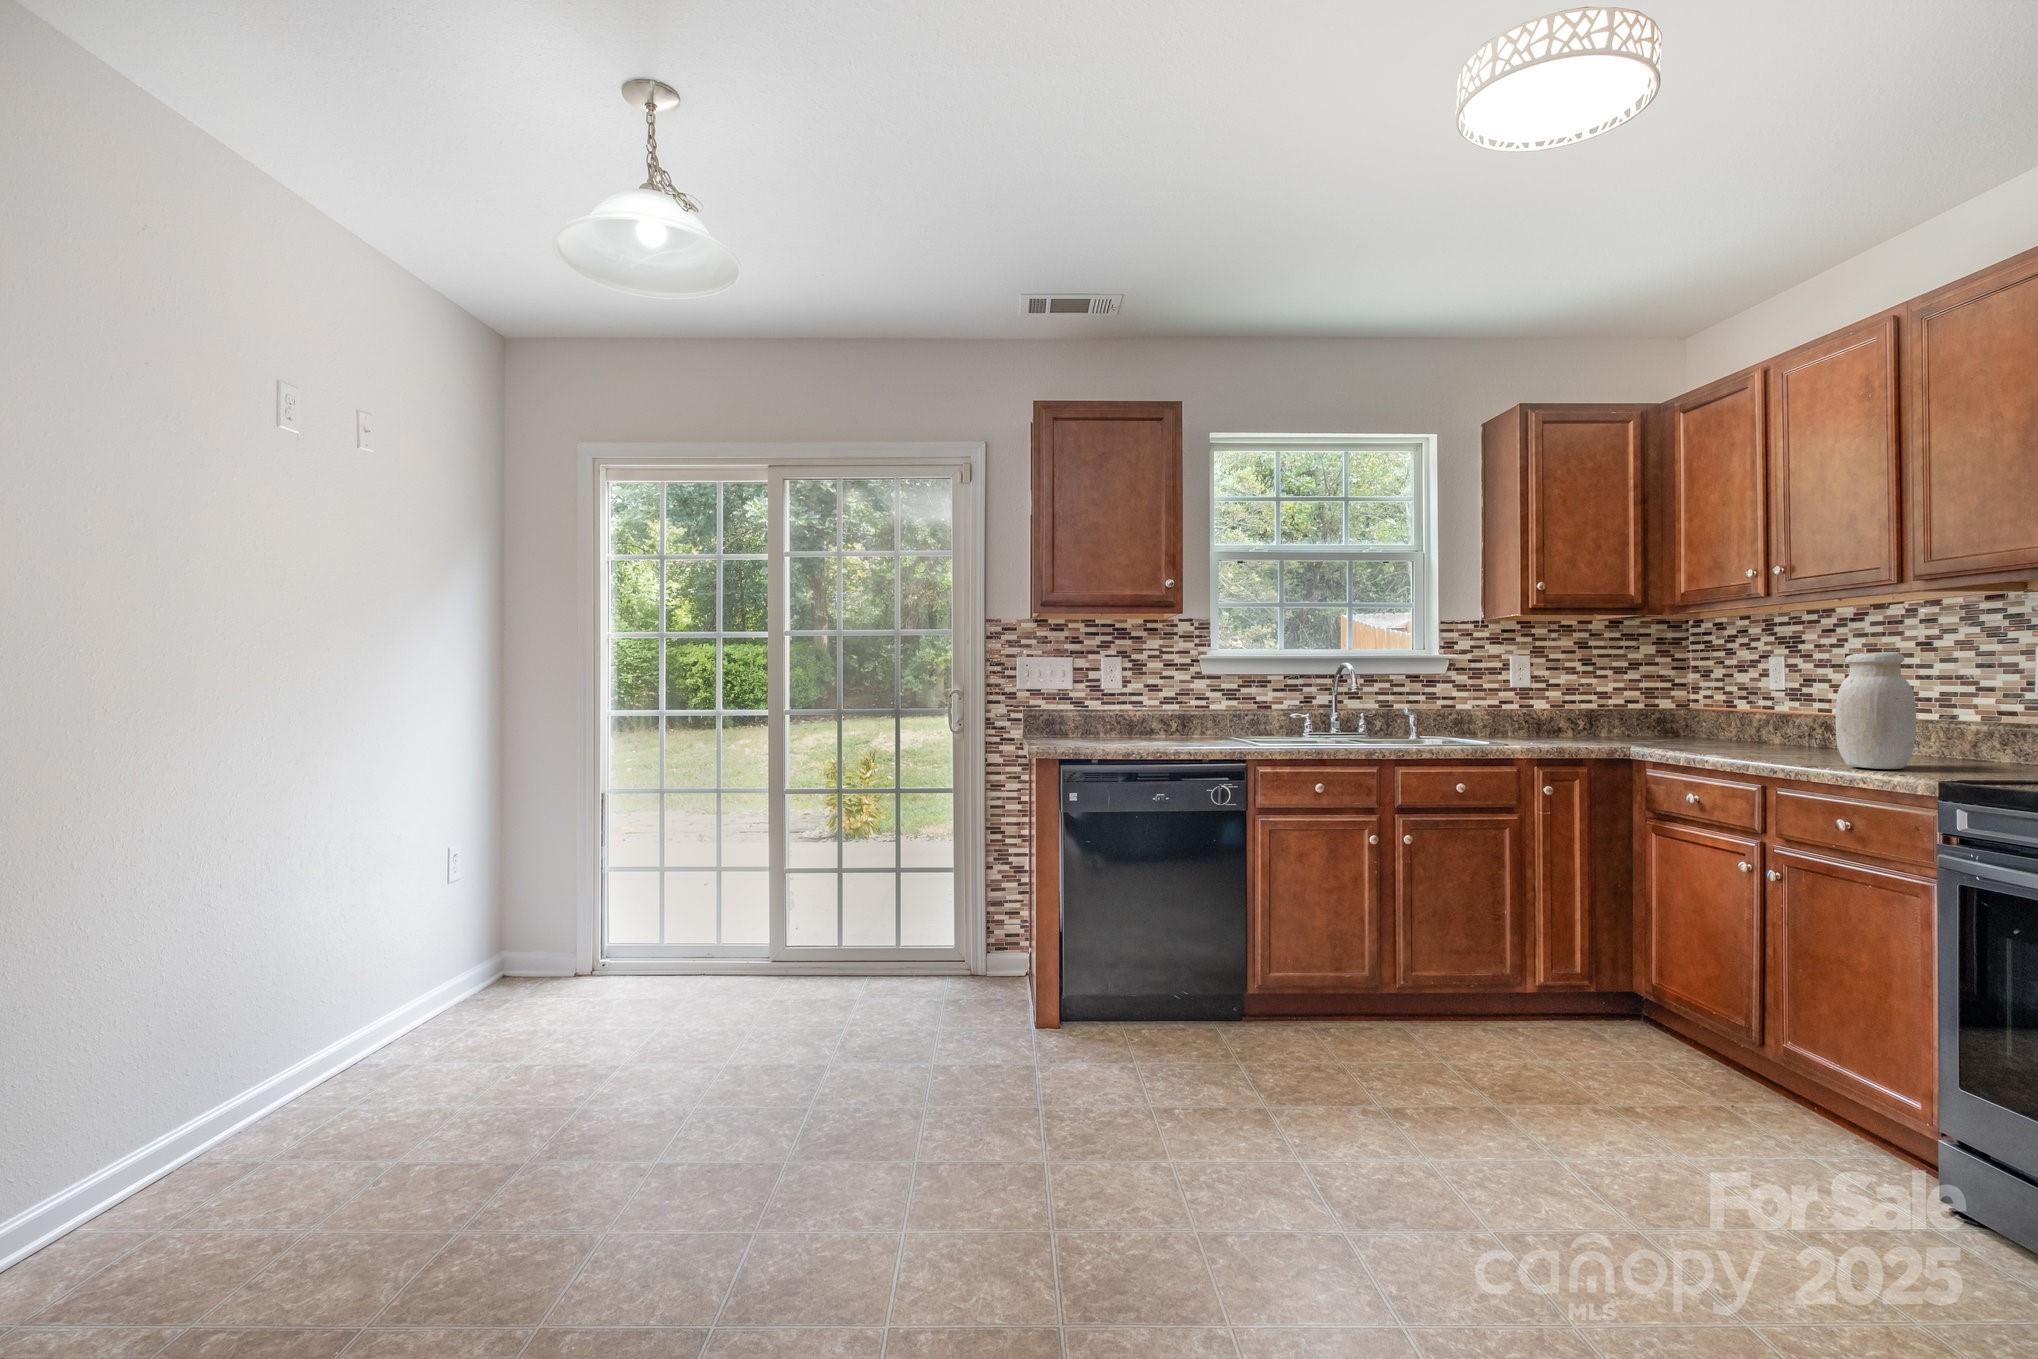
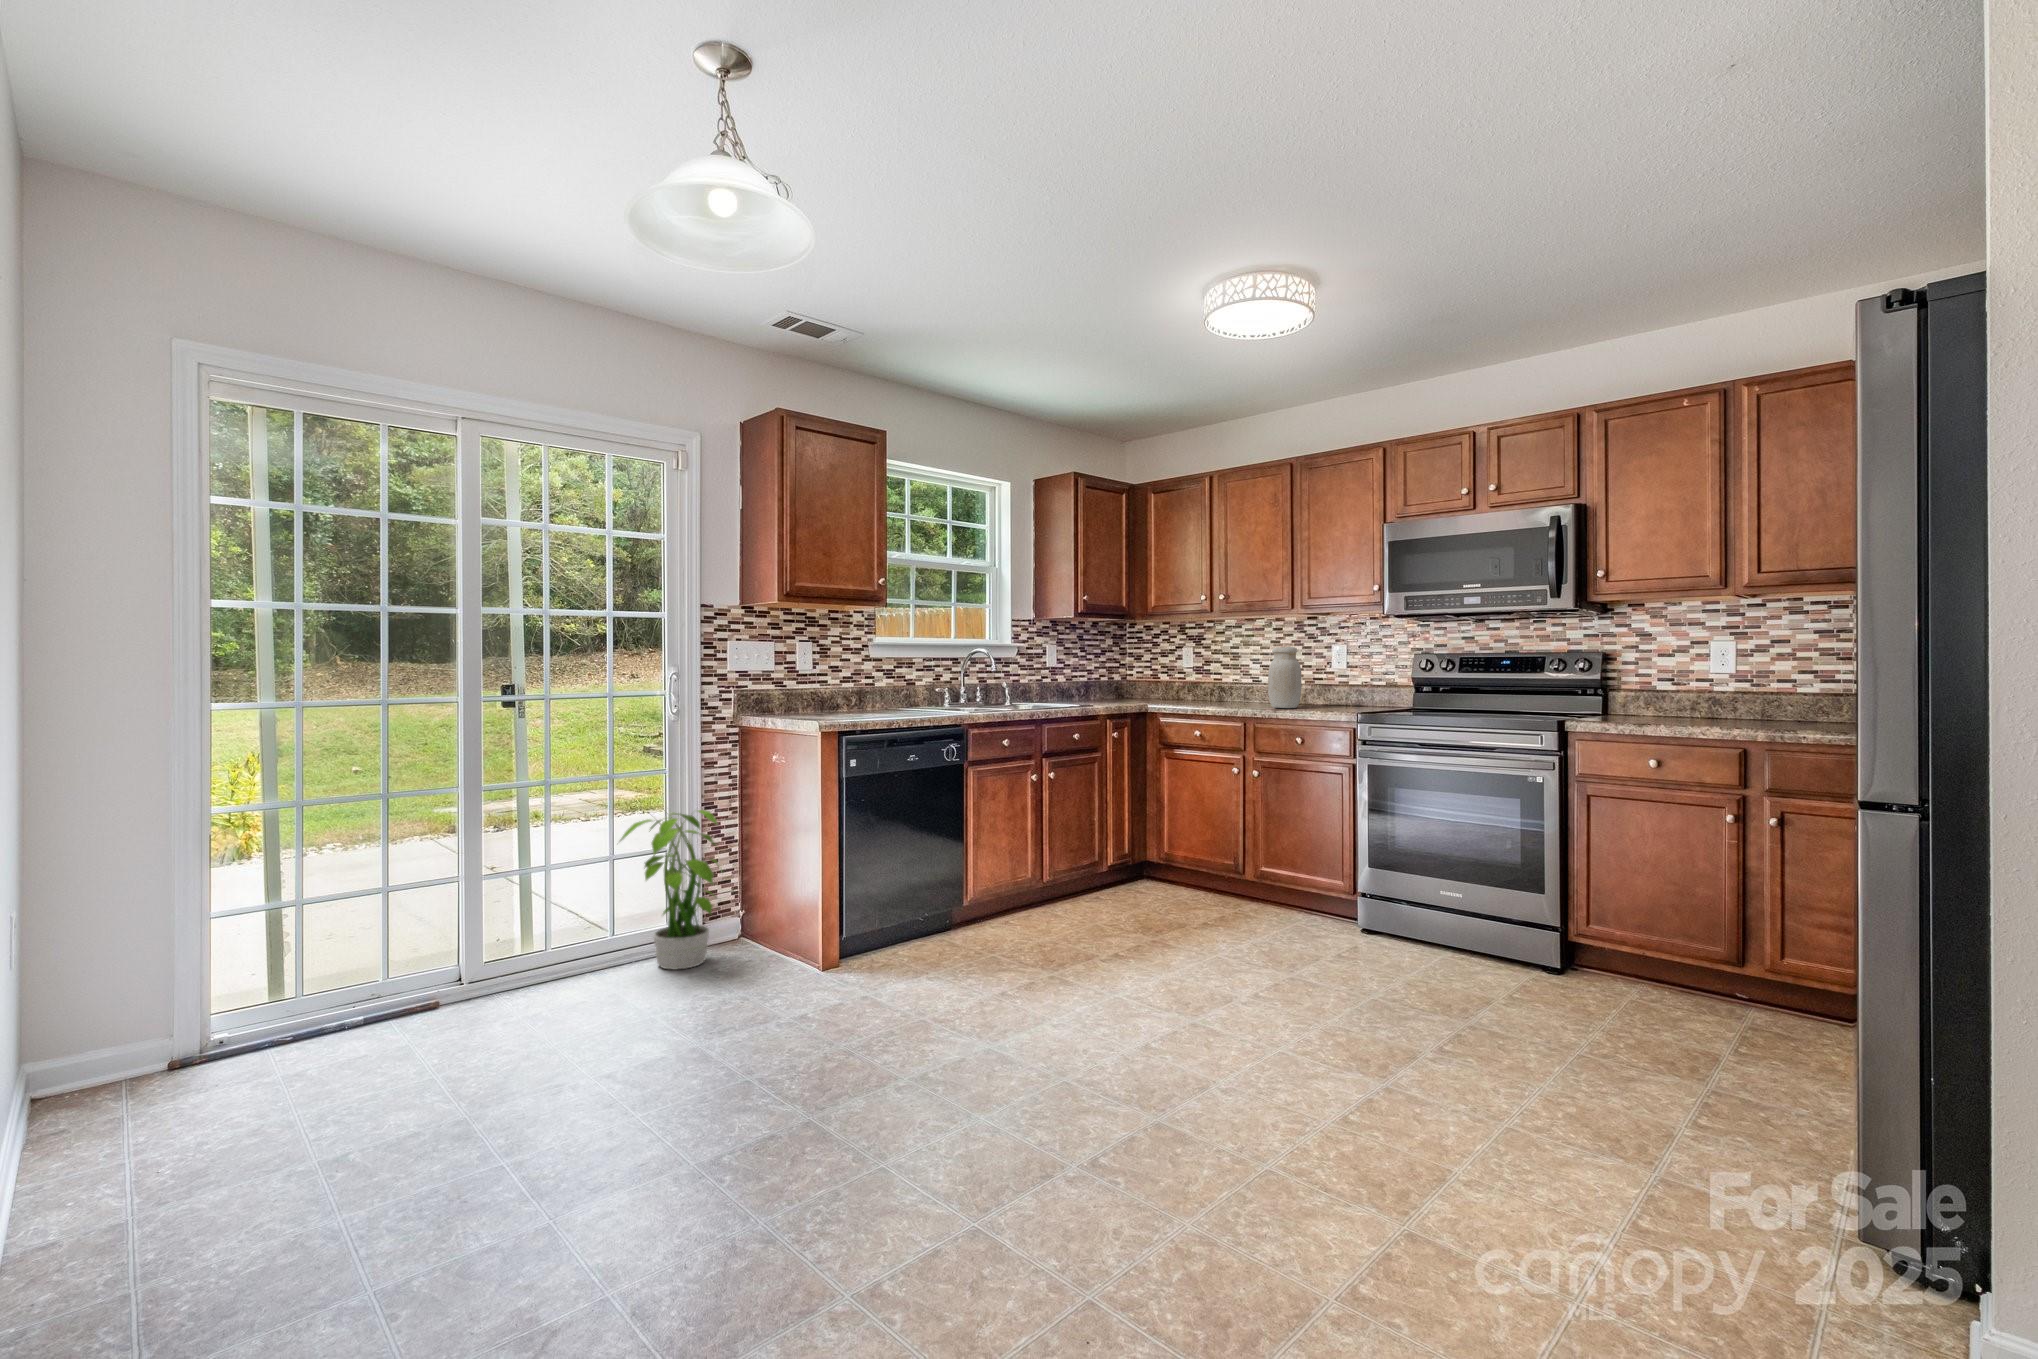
potted plant: none [887,825,989,993] -> present [620,810,718,970]

